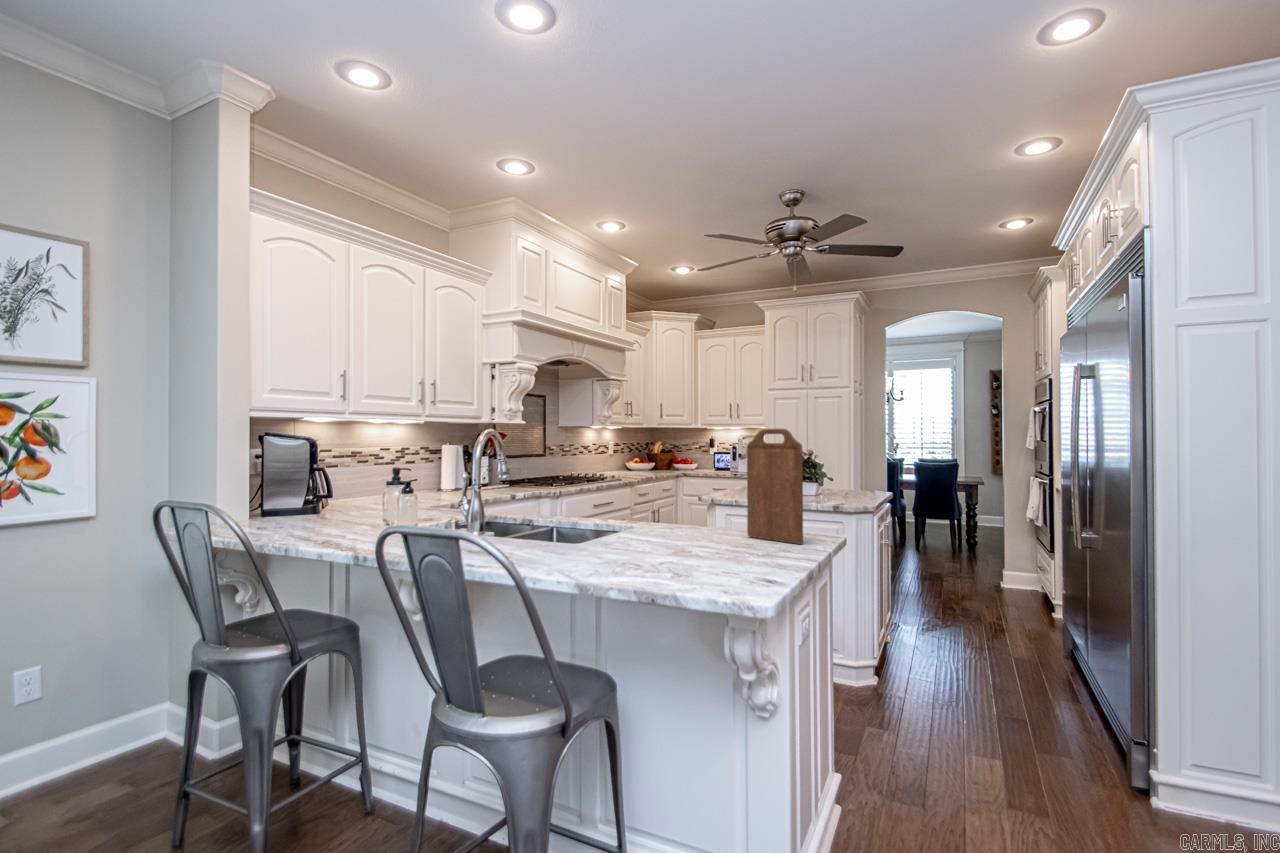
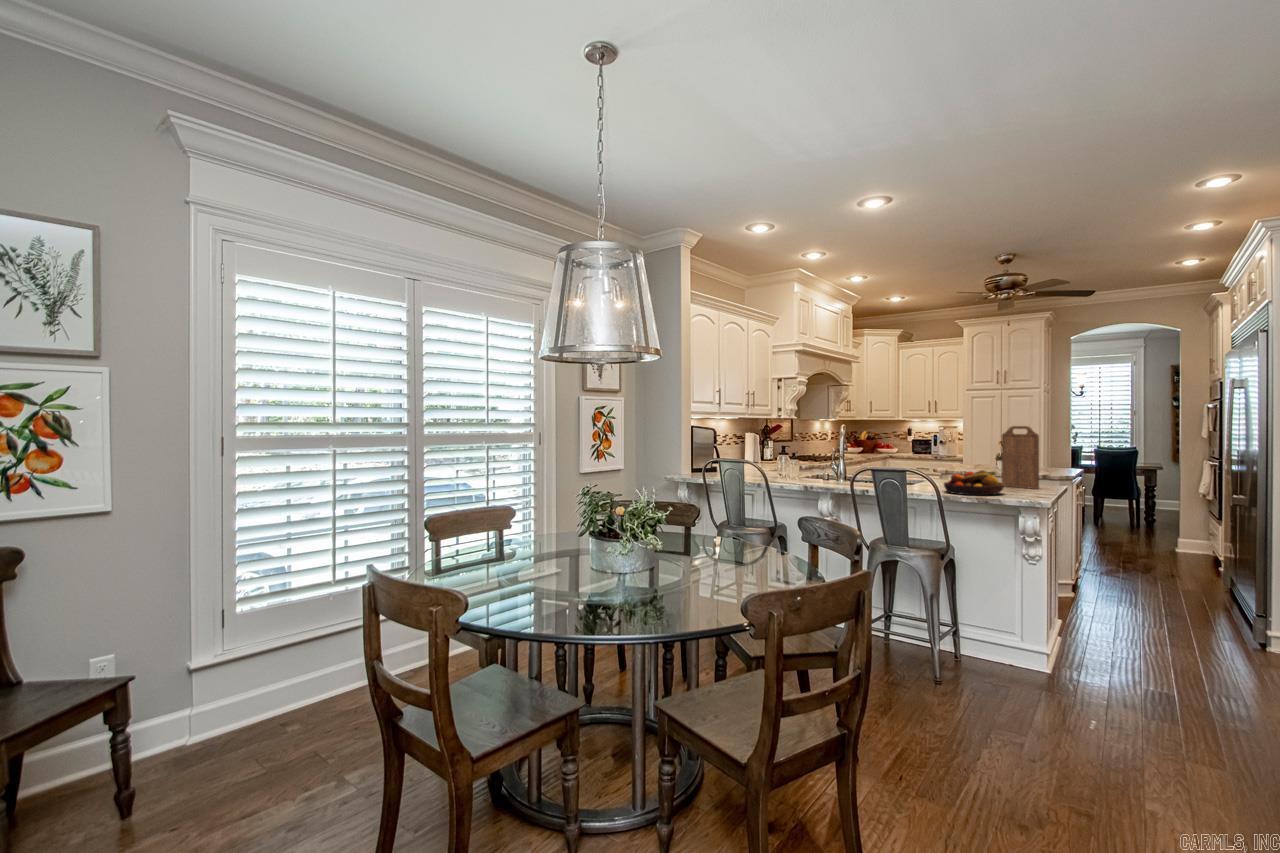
fruit bowl: none [617,516,726,572] -> present [944,470,1004,495]

